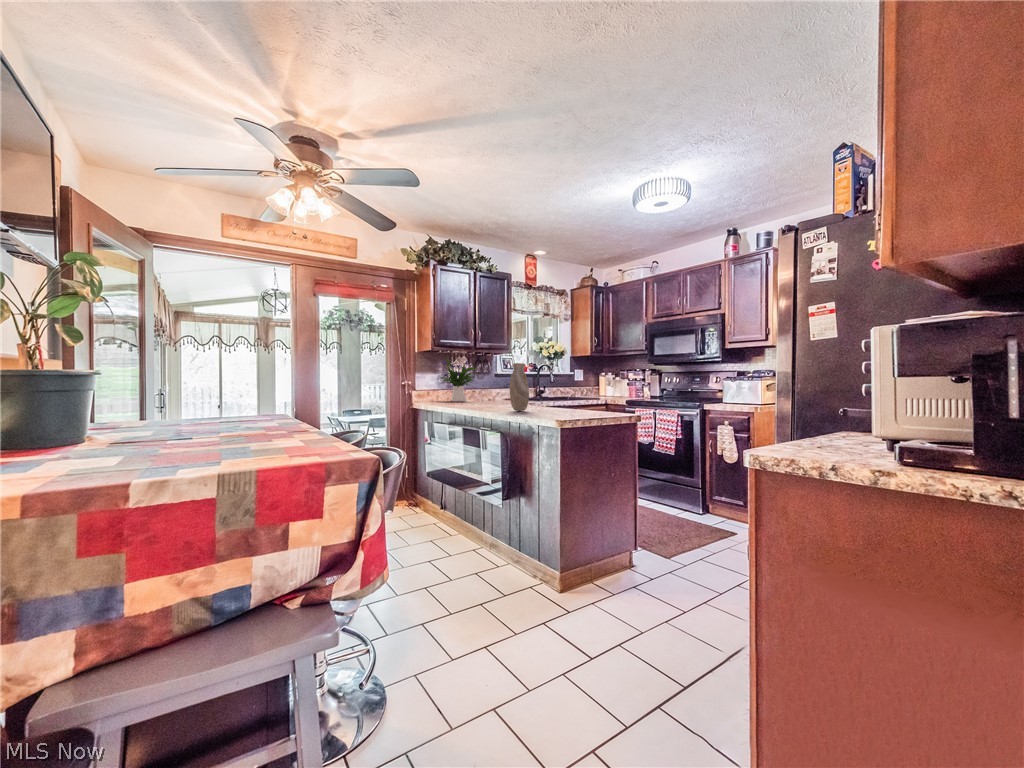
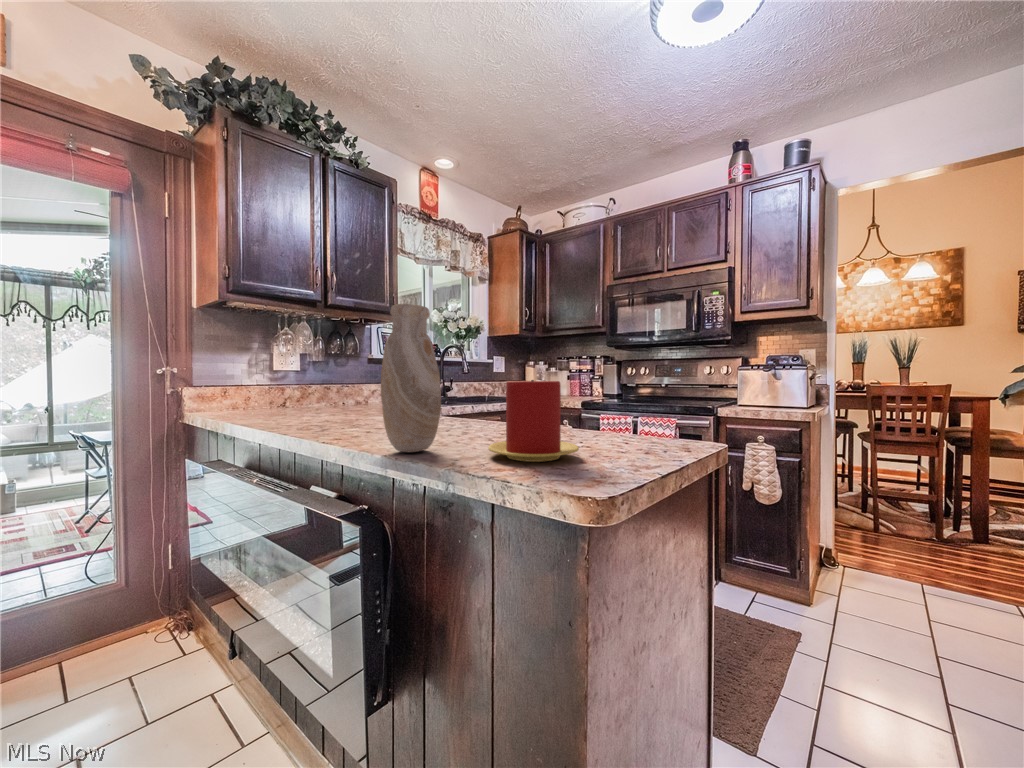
flower arrangement: present [441,358,477,401] -> none [235,318,328,409]
candle: none [544,388,573,413] -> present [488,380,579,462]

